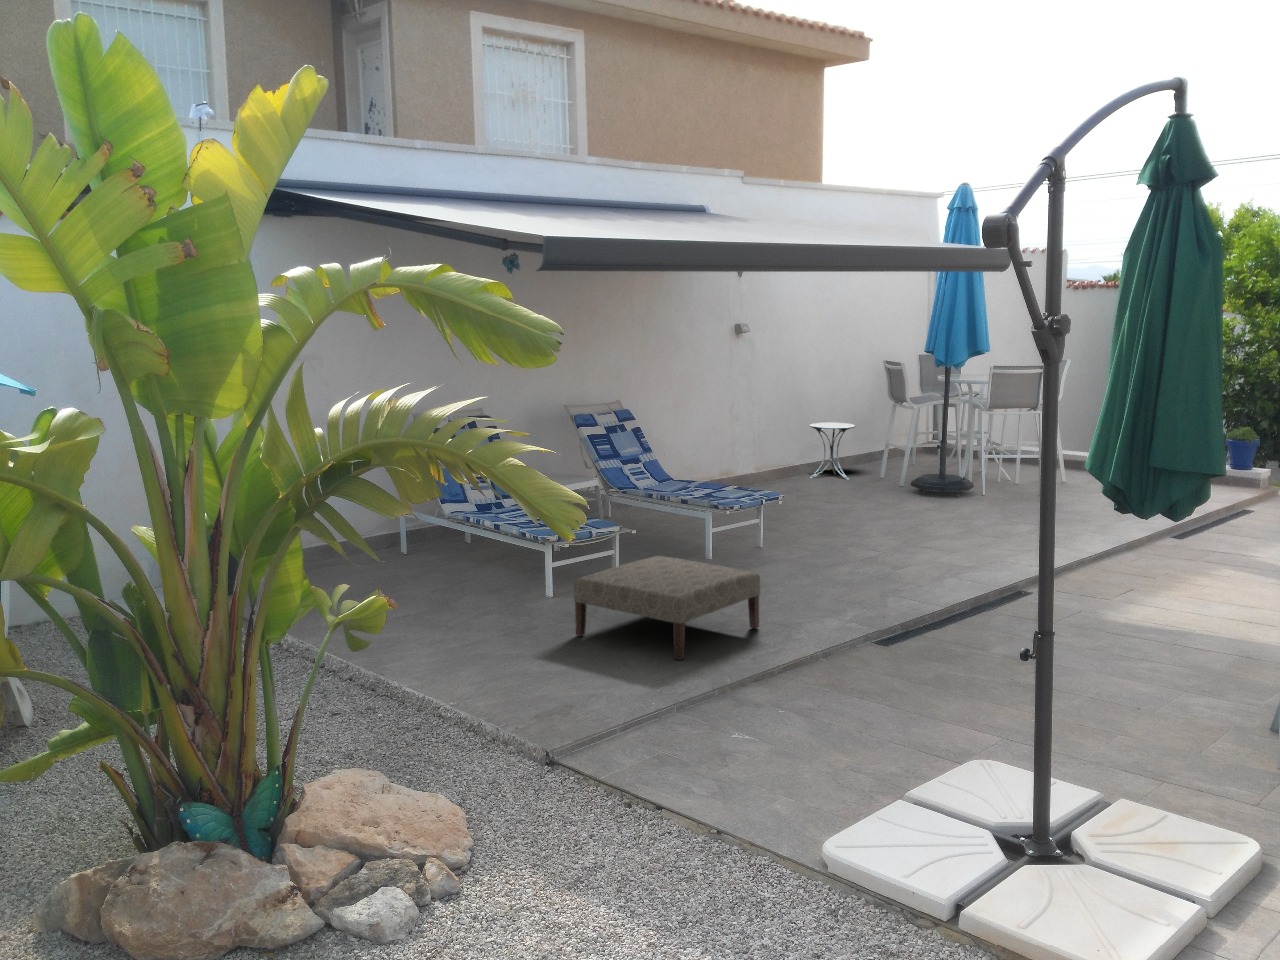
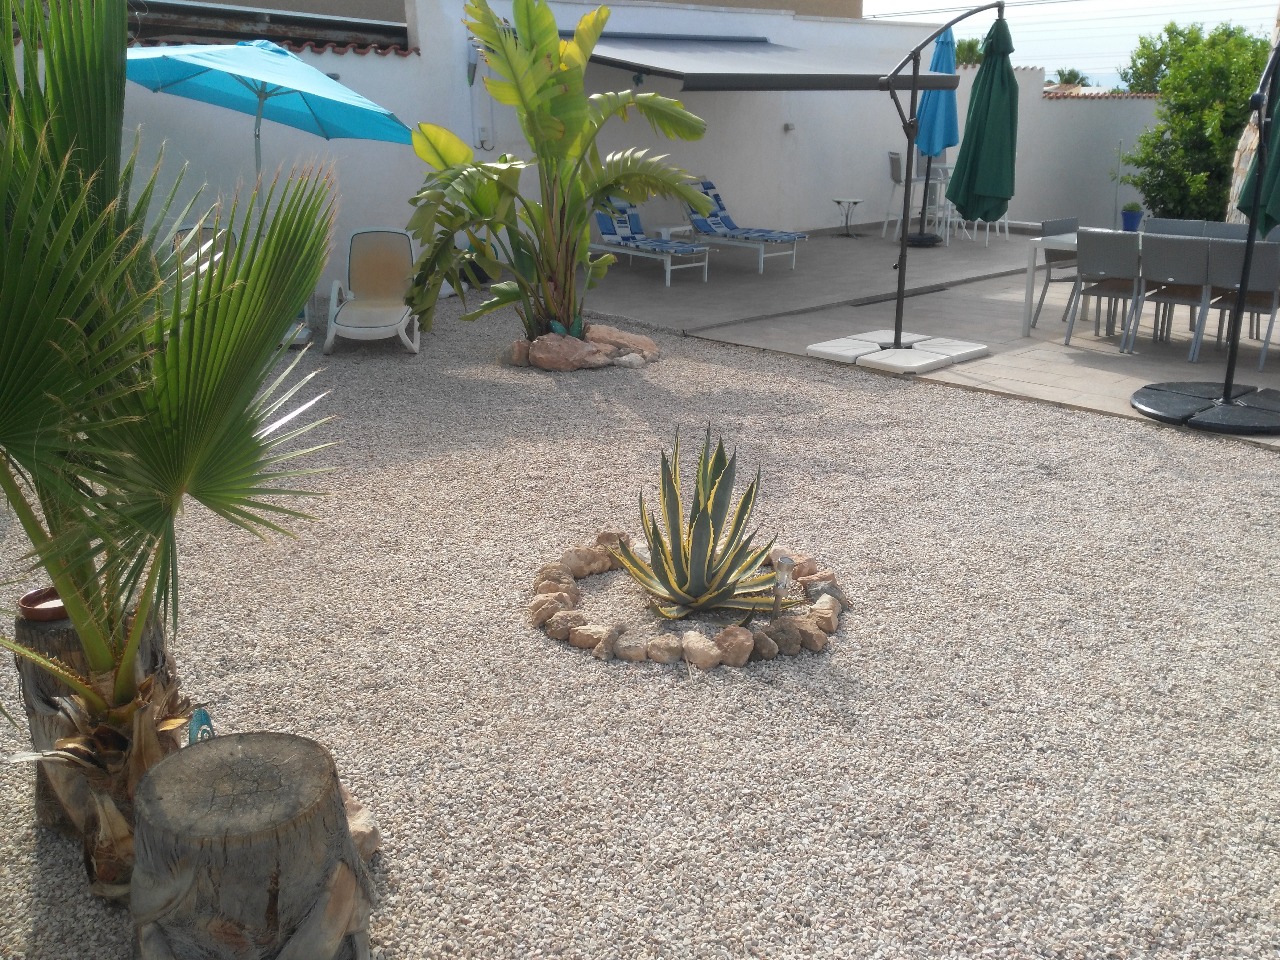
ottoman: present [574,556,760,660] -> none [688,260,791,308]

